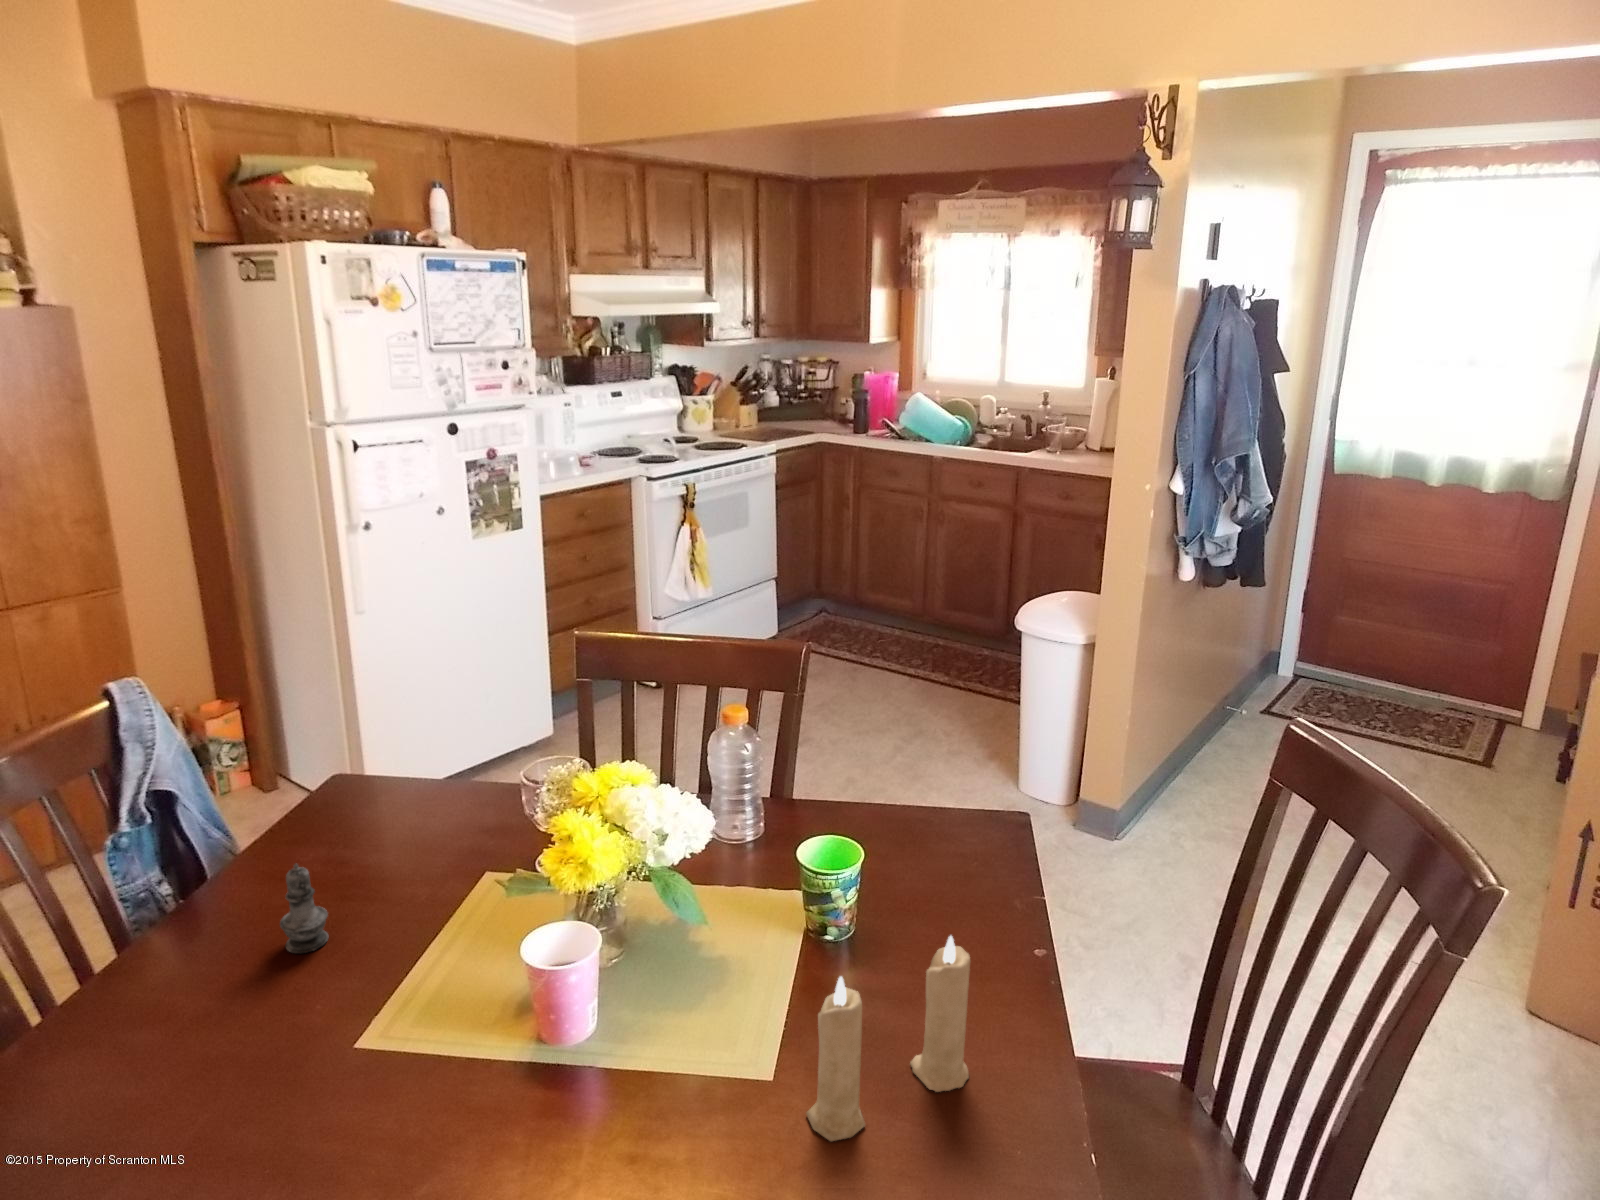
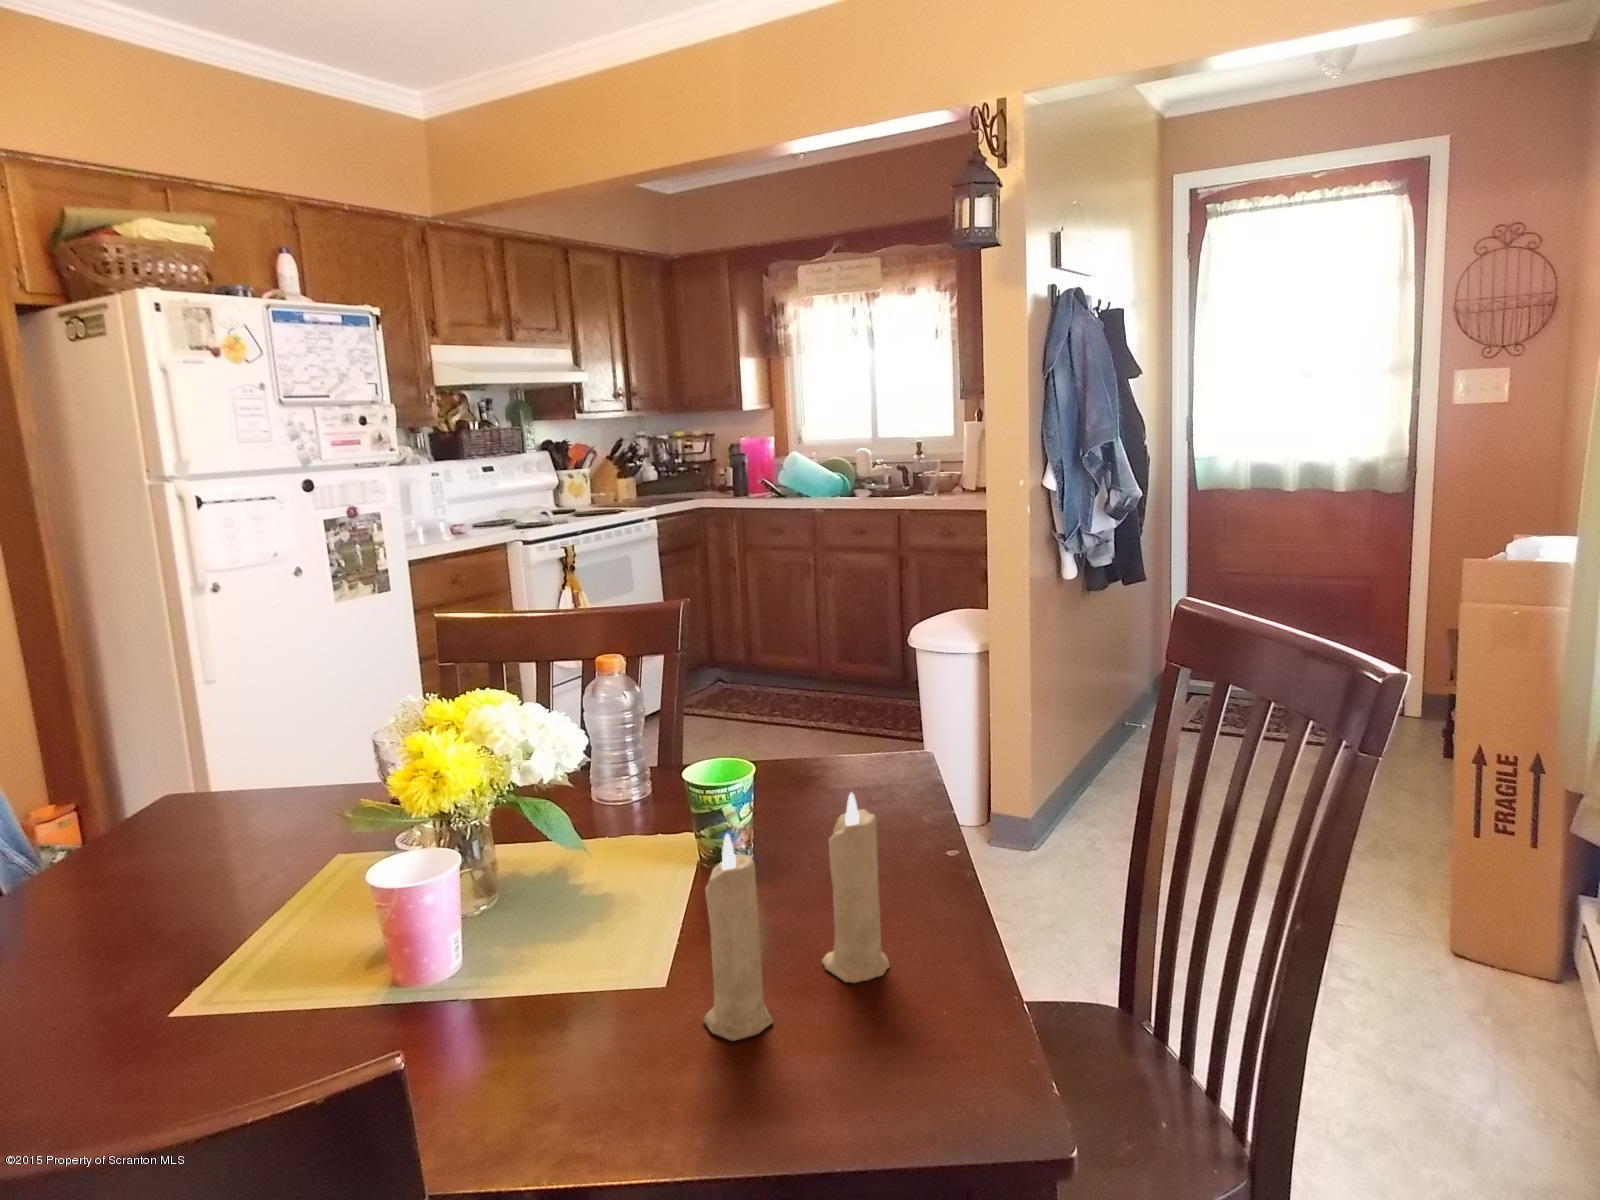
salt shaker: present [280,864,328,953] -> none [65,838,130,950]

